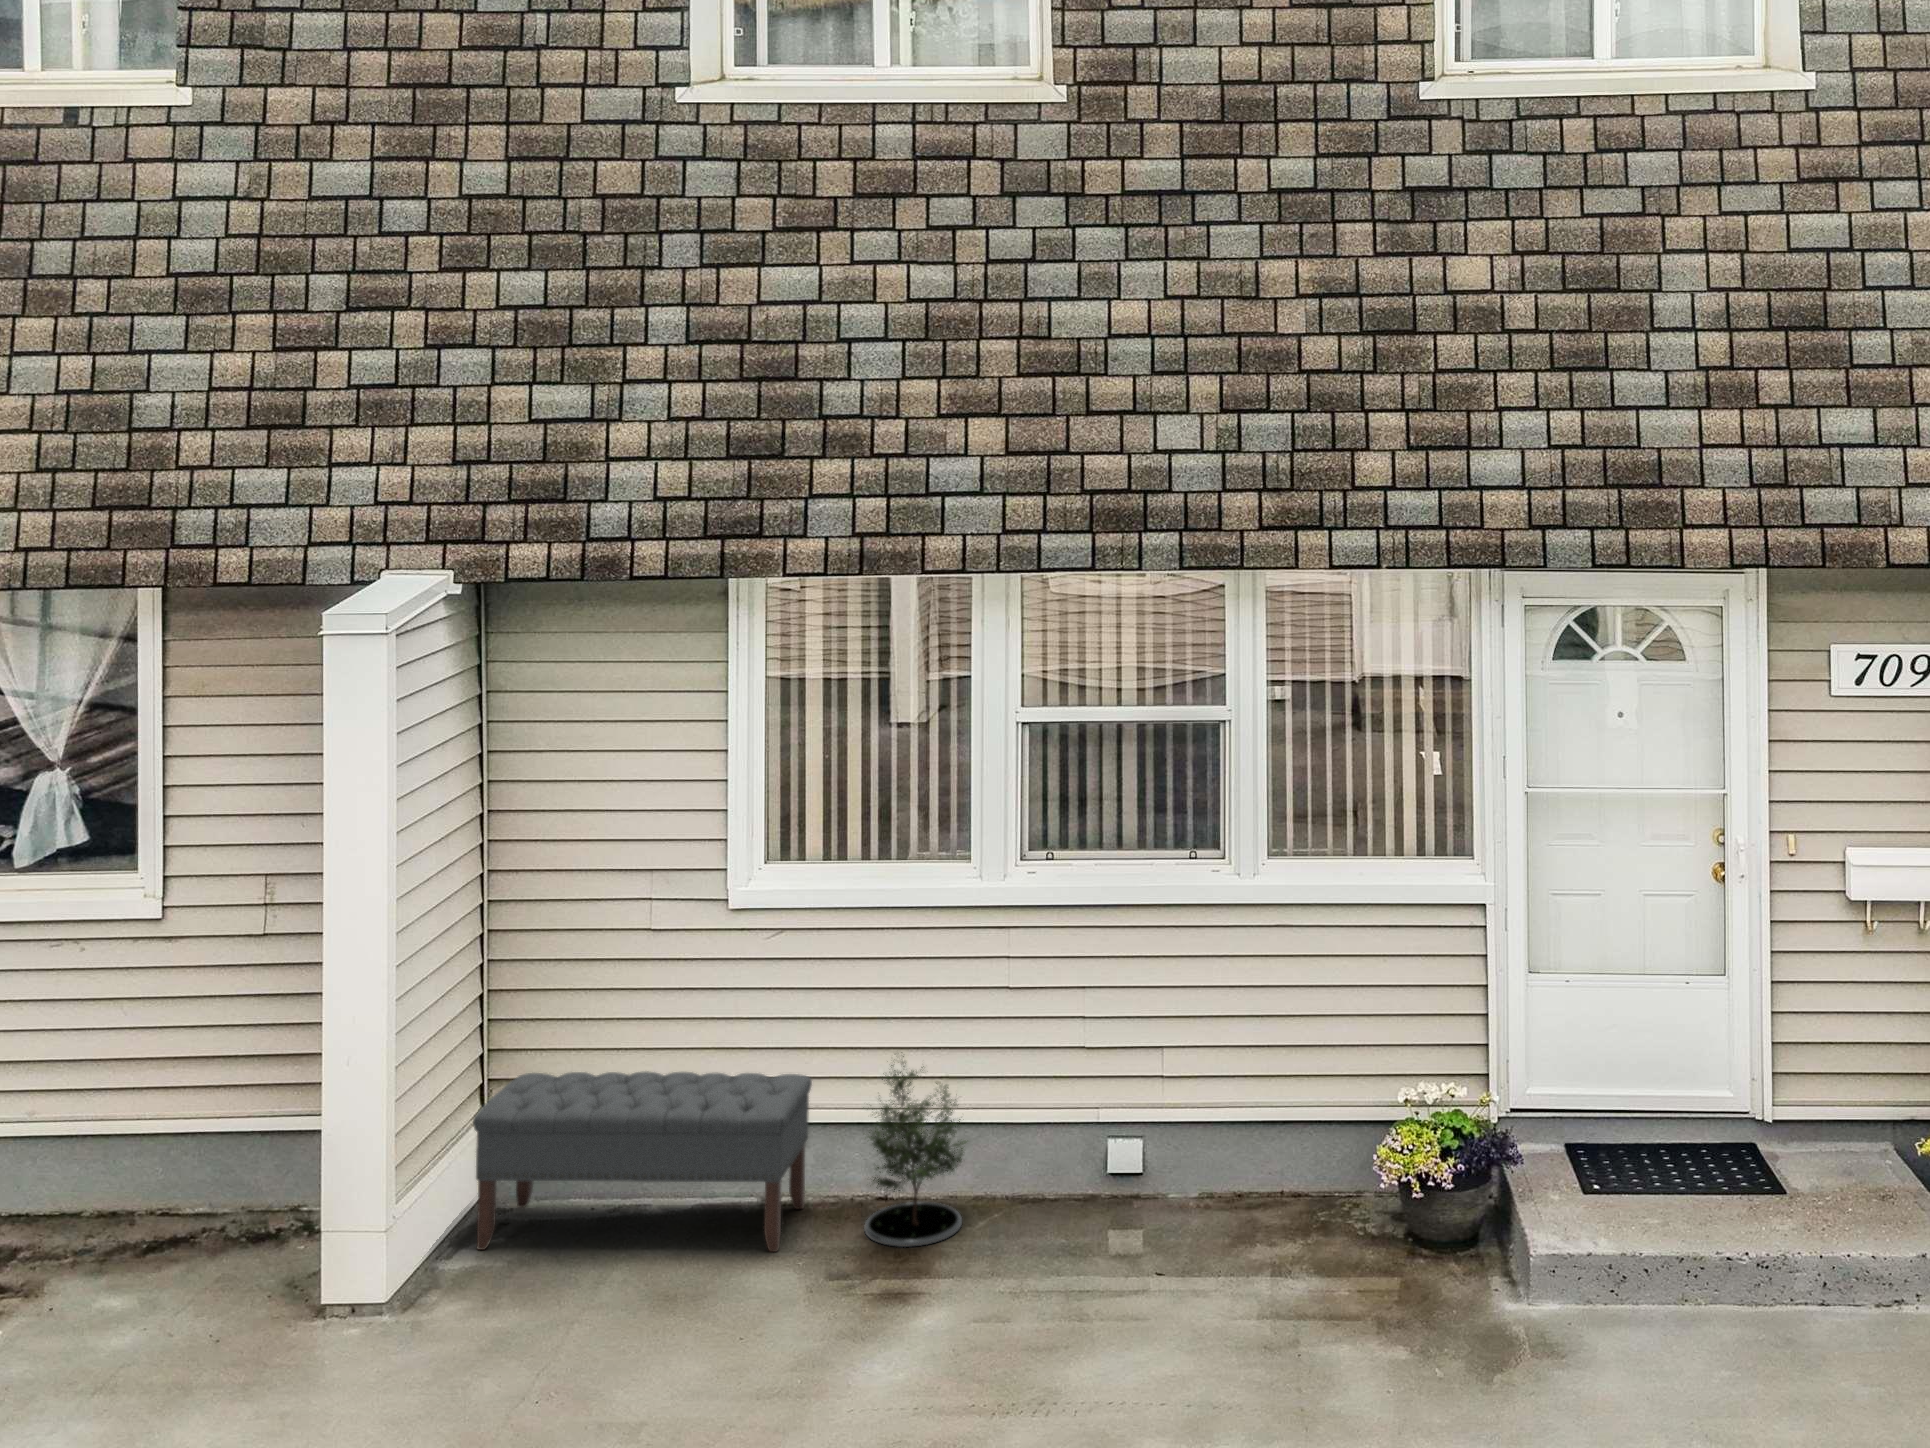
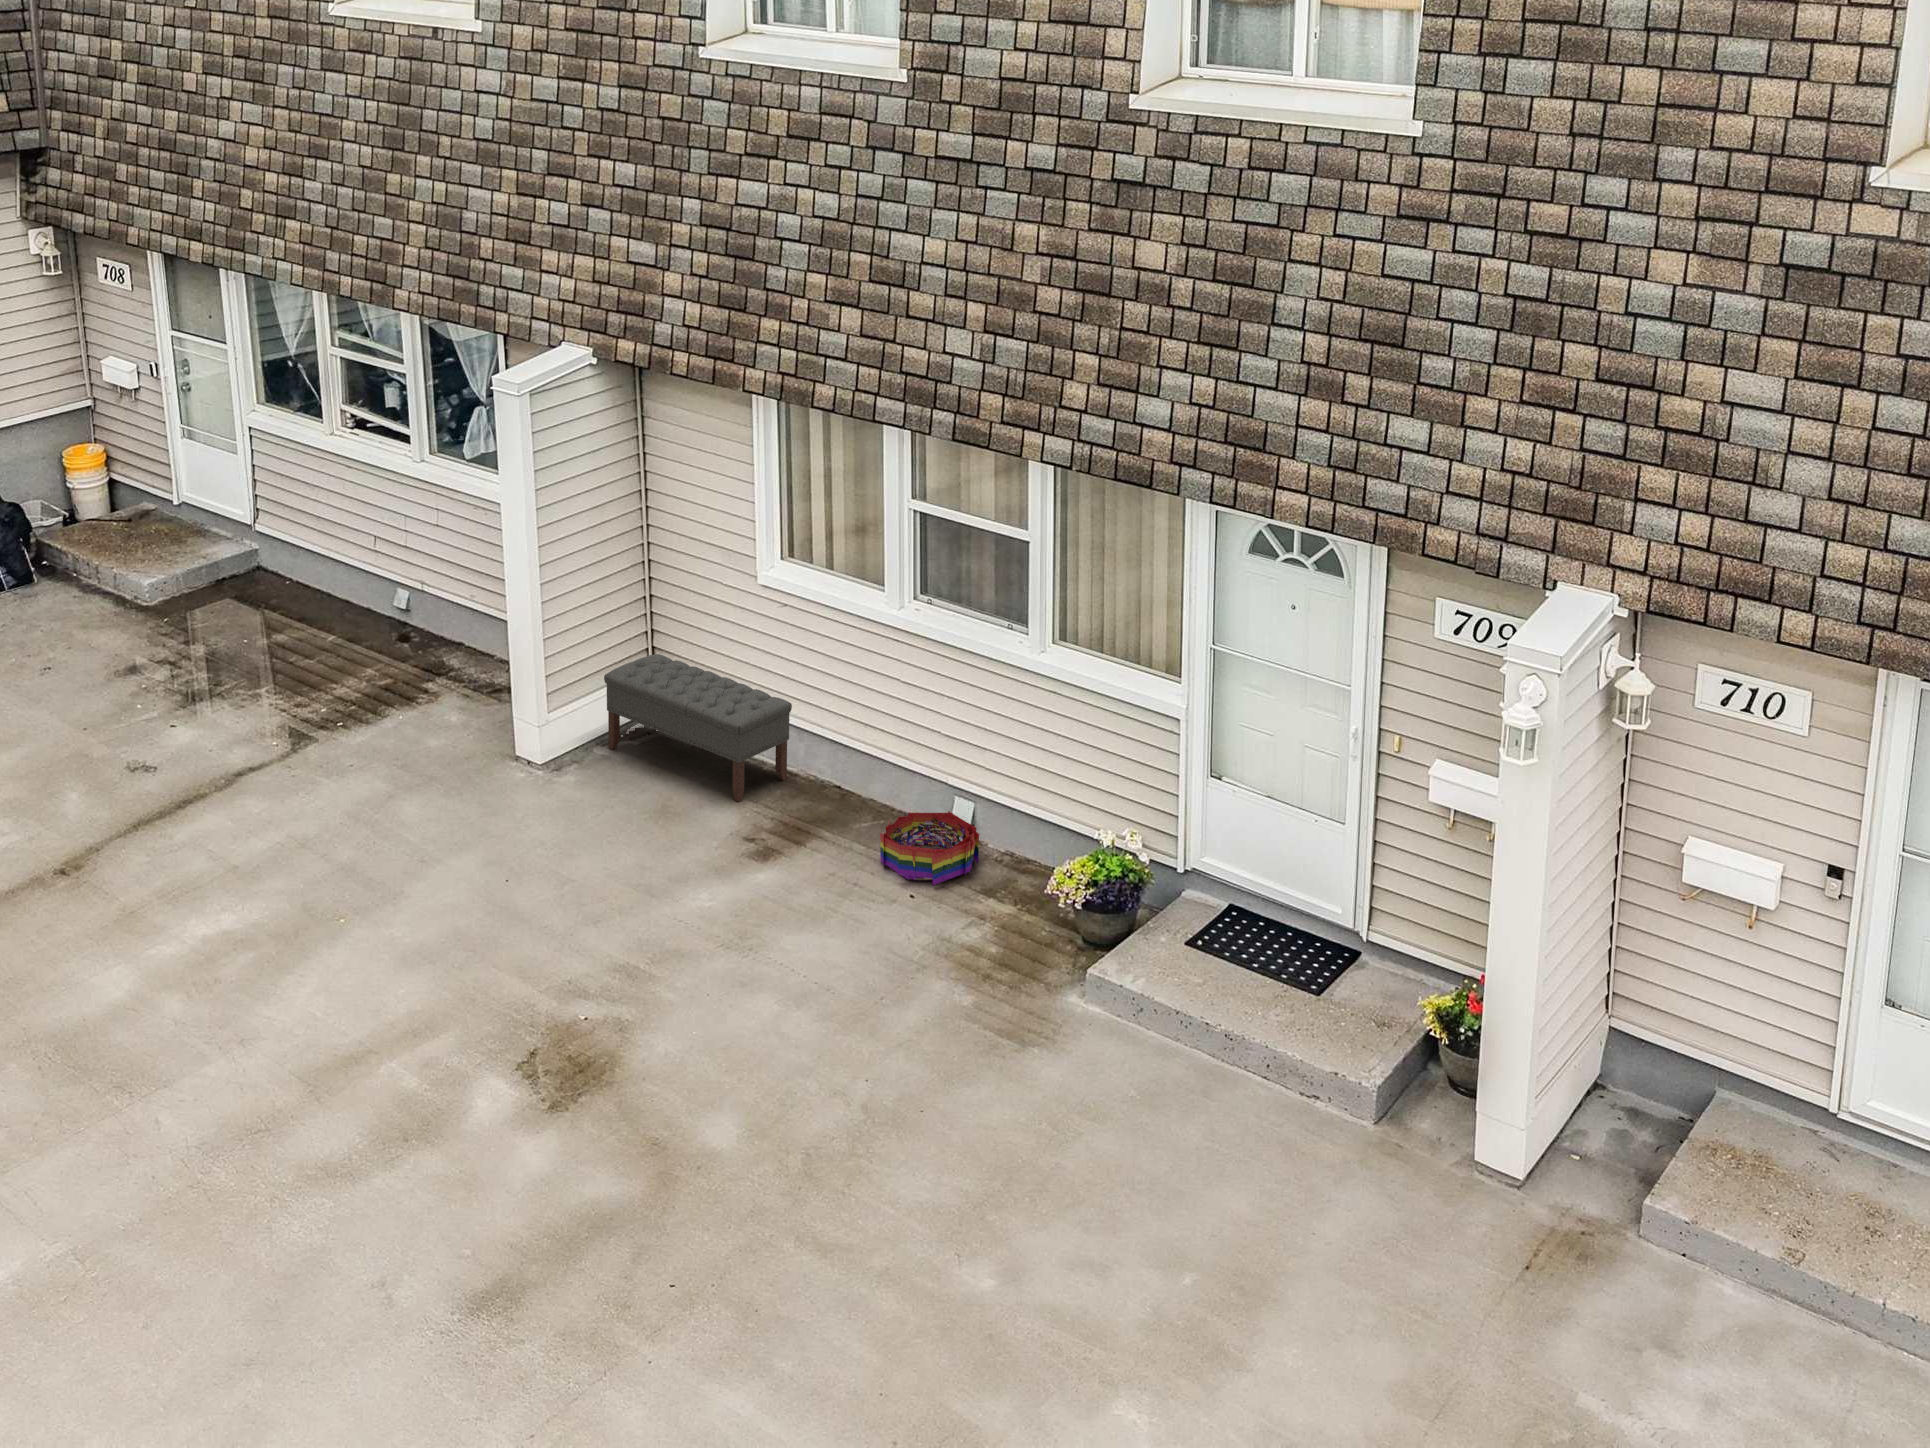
potted tree: present [864,1056,966,1247] -> none [782,704,862,826]
storage bin: none [1060,1158,1207,1261] -> present [880,811,979,885]

